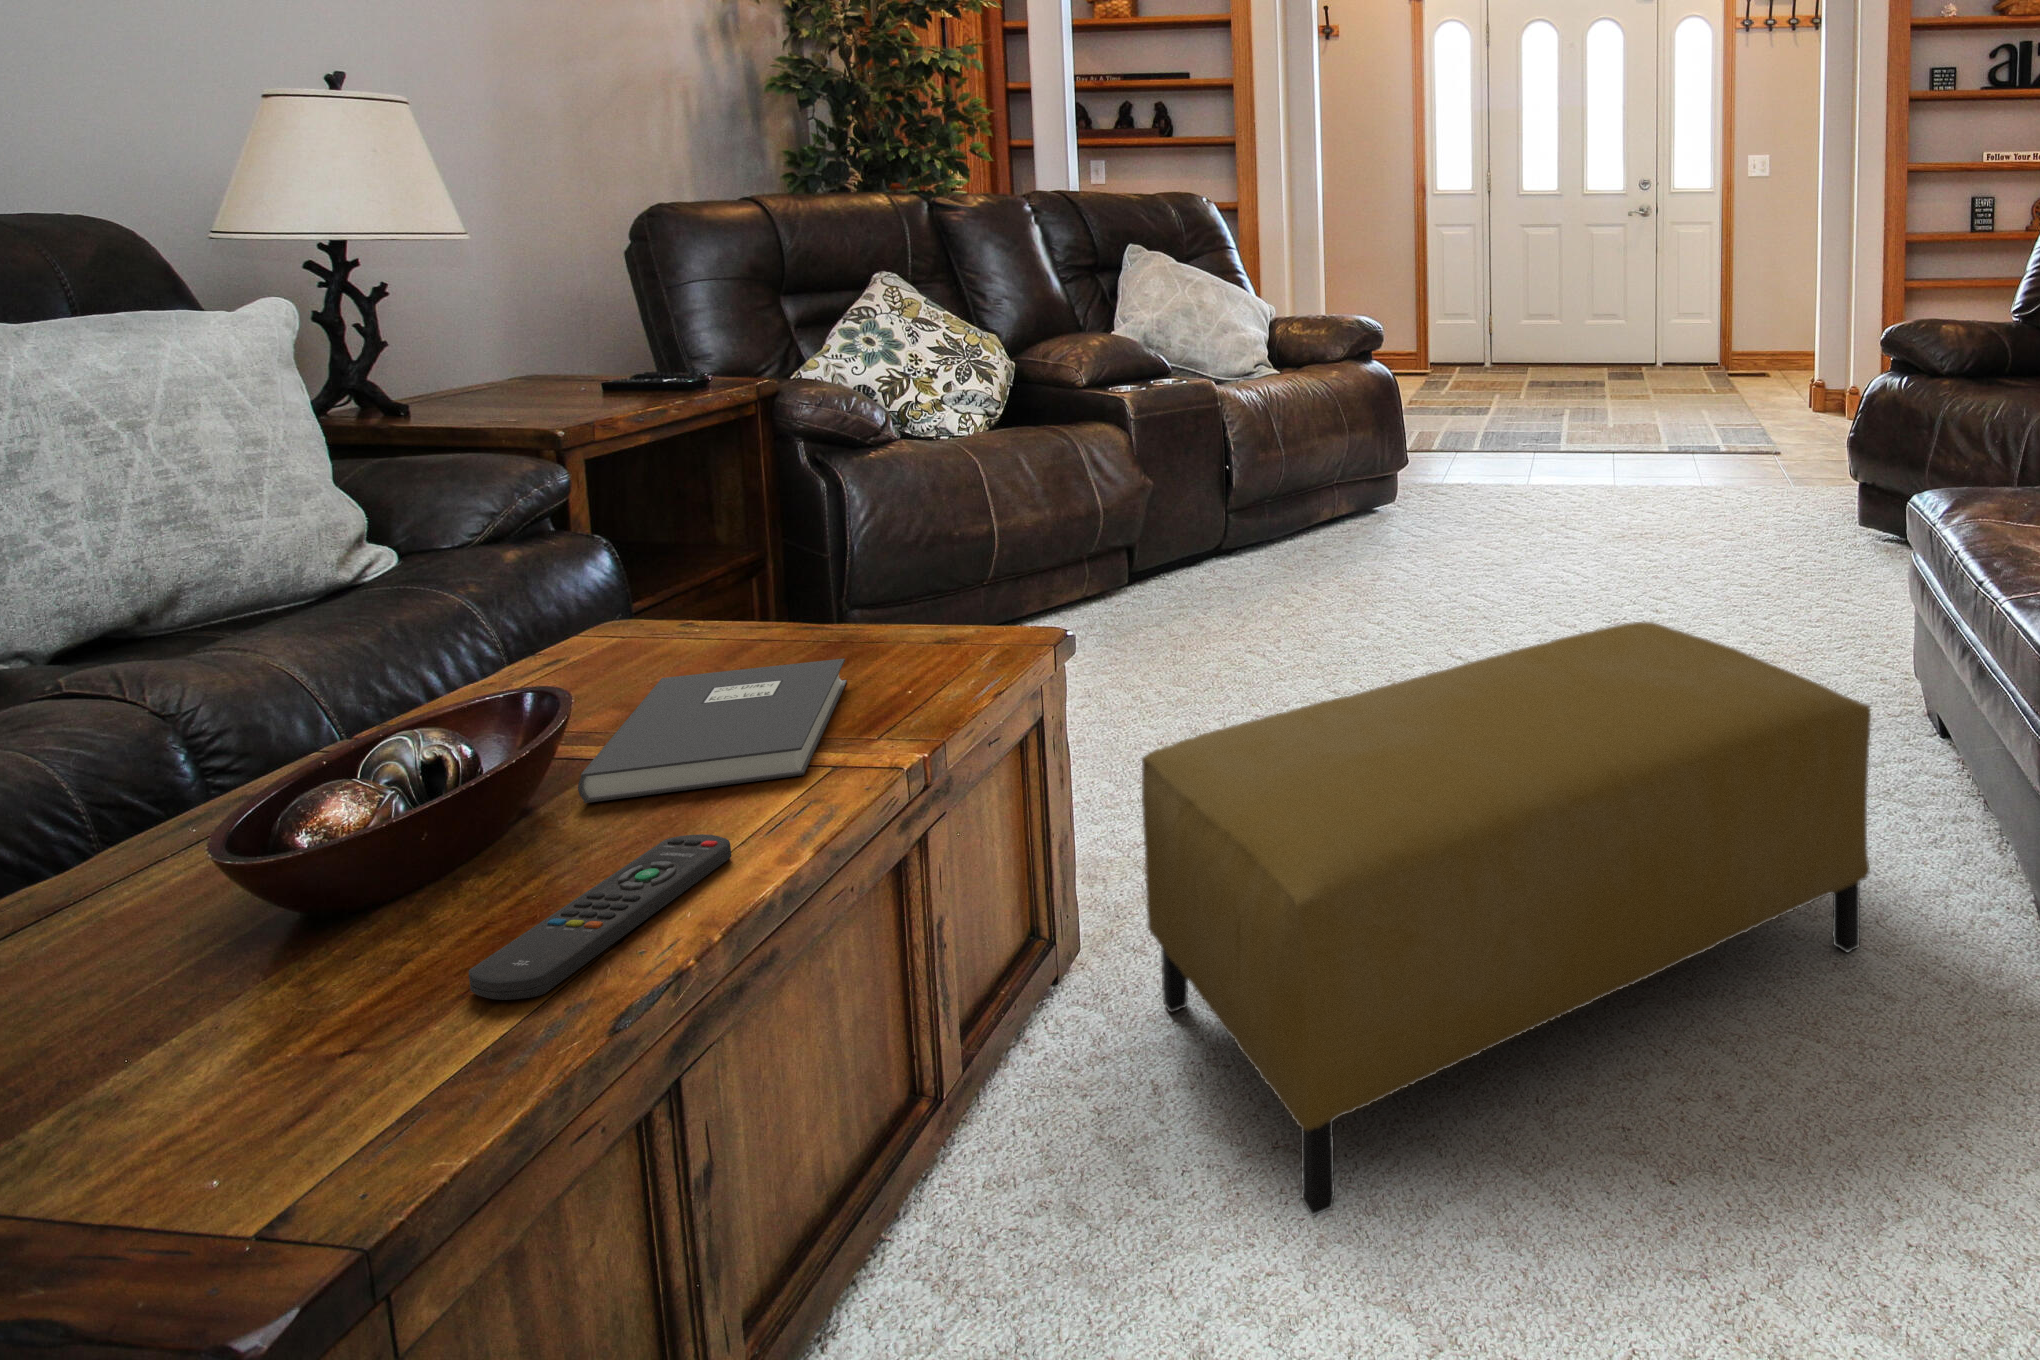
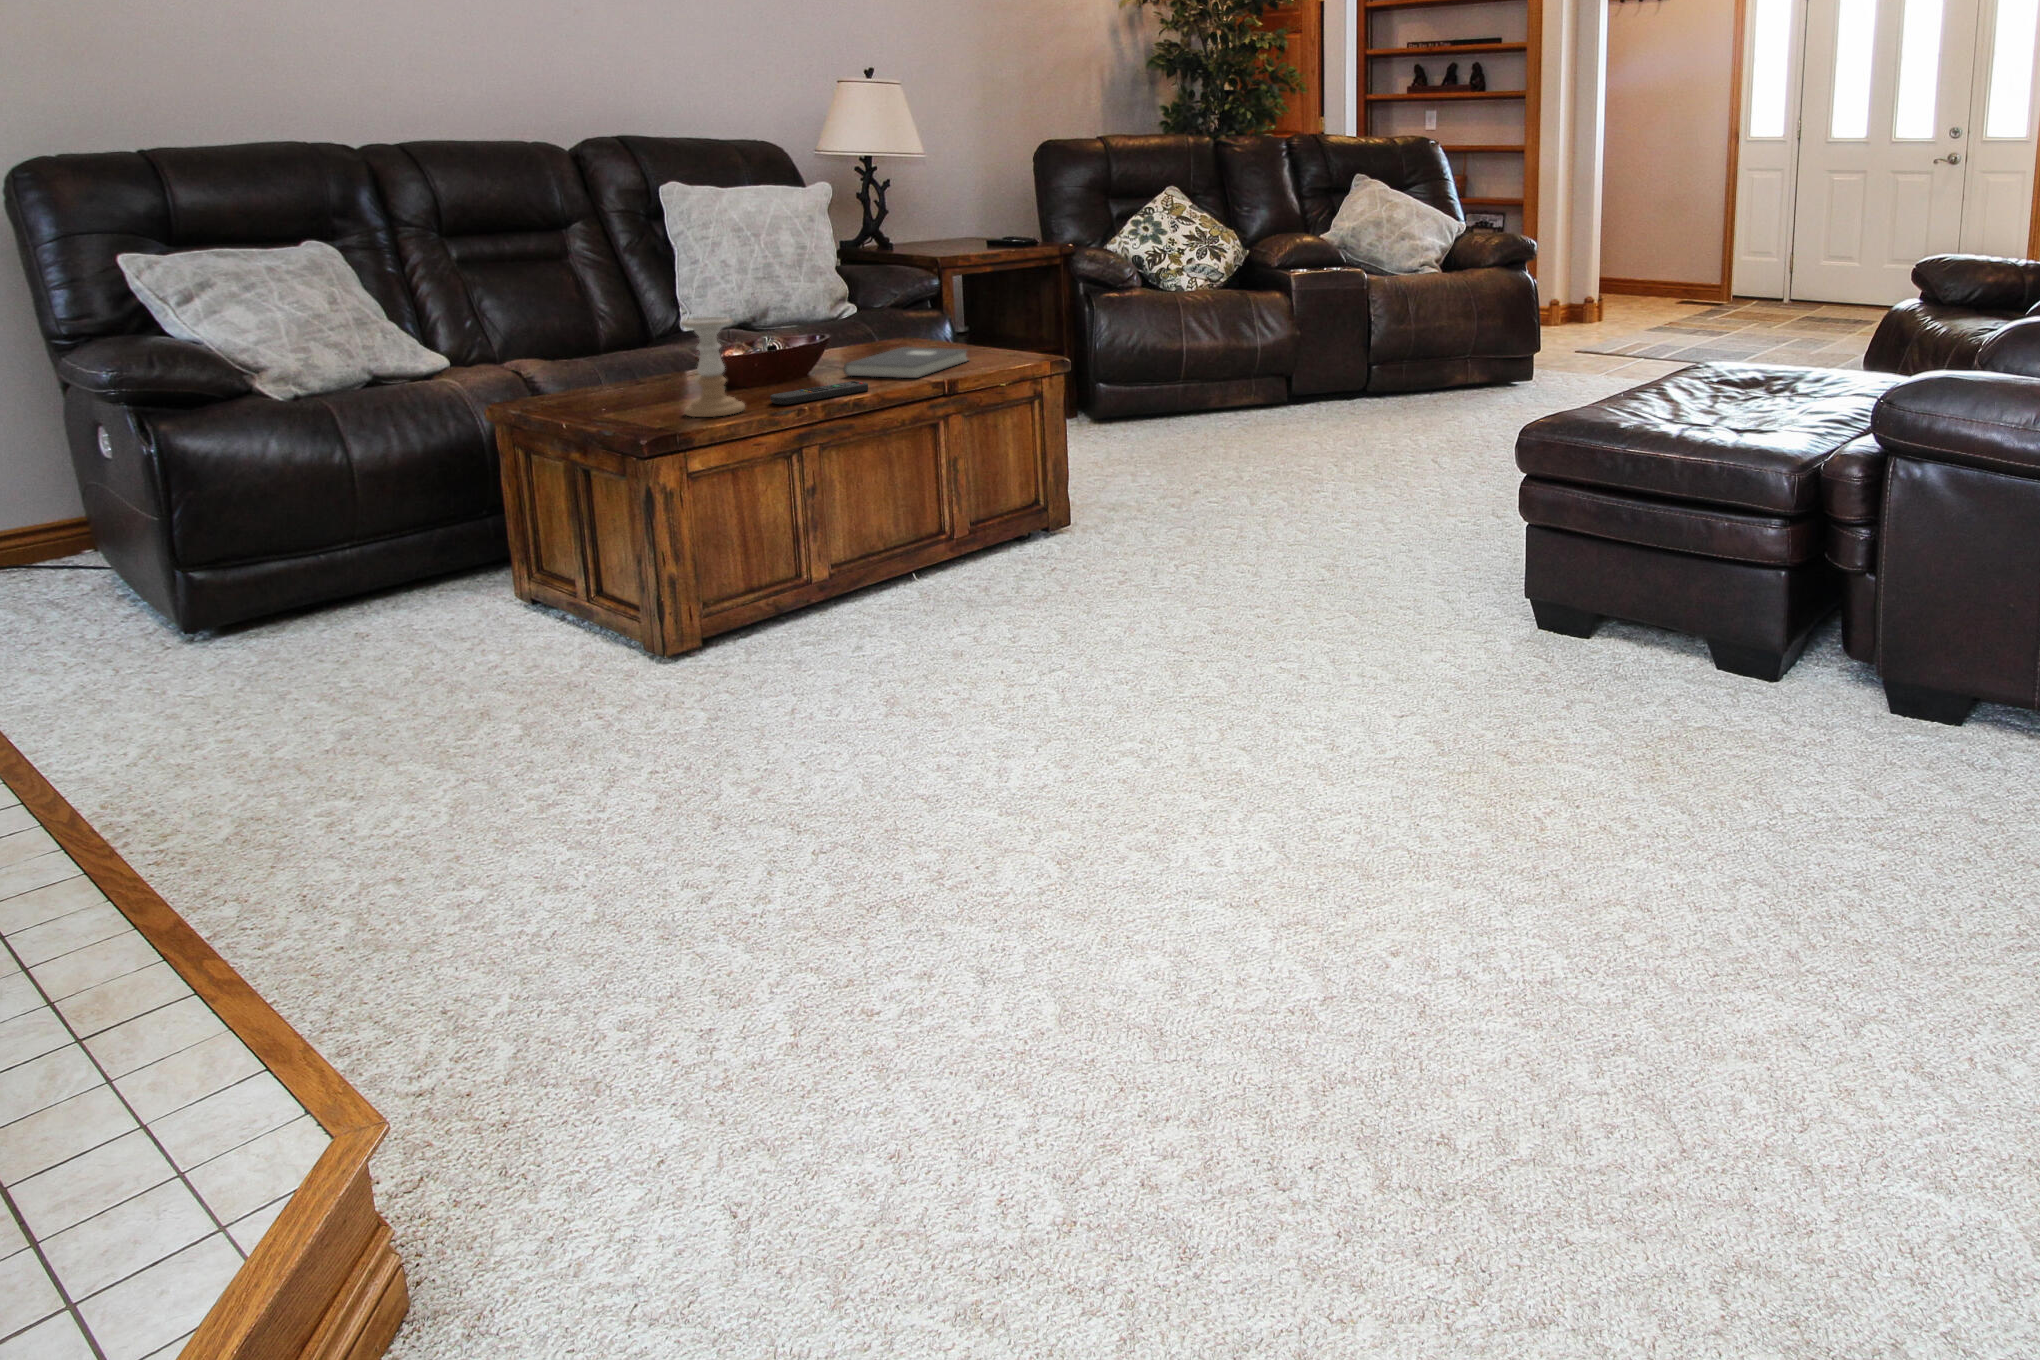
ottoman: present [1142,621,1871,1216] -> none [1065,403,1449,603]
candle holder: none [141,791,411,1176] -> present [680,317,745,417]

